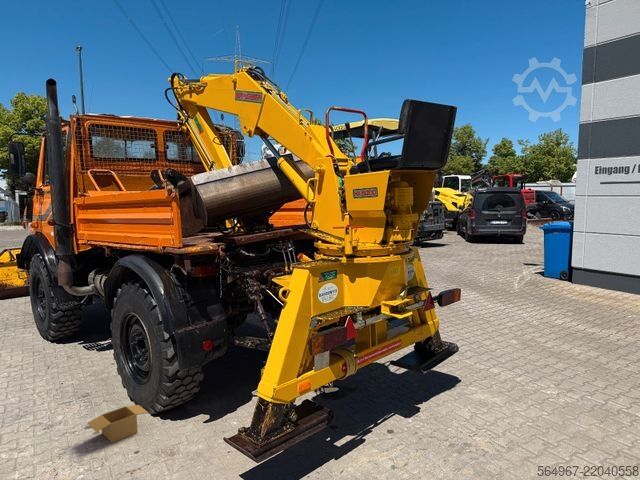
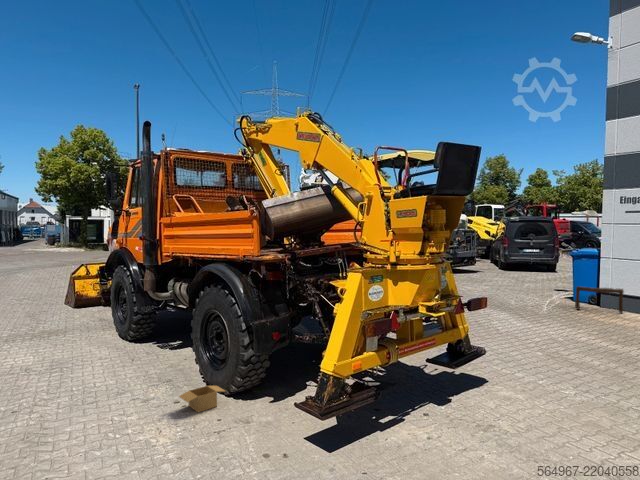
bench: none [546,262,597,291] -> present [575,286,624,314]

